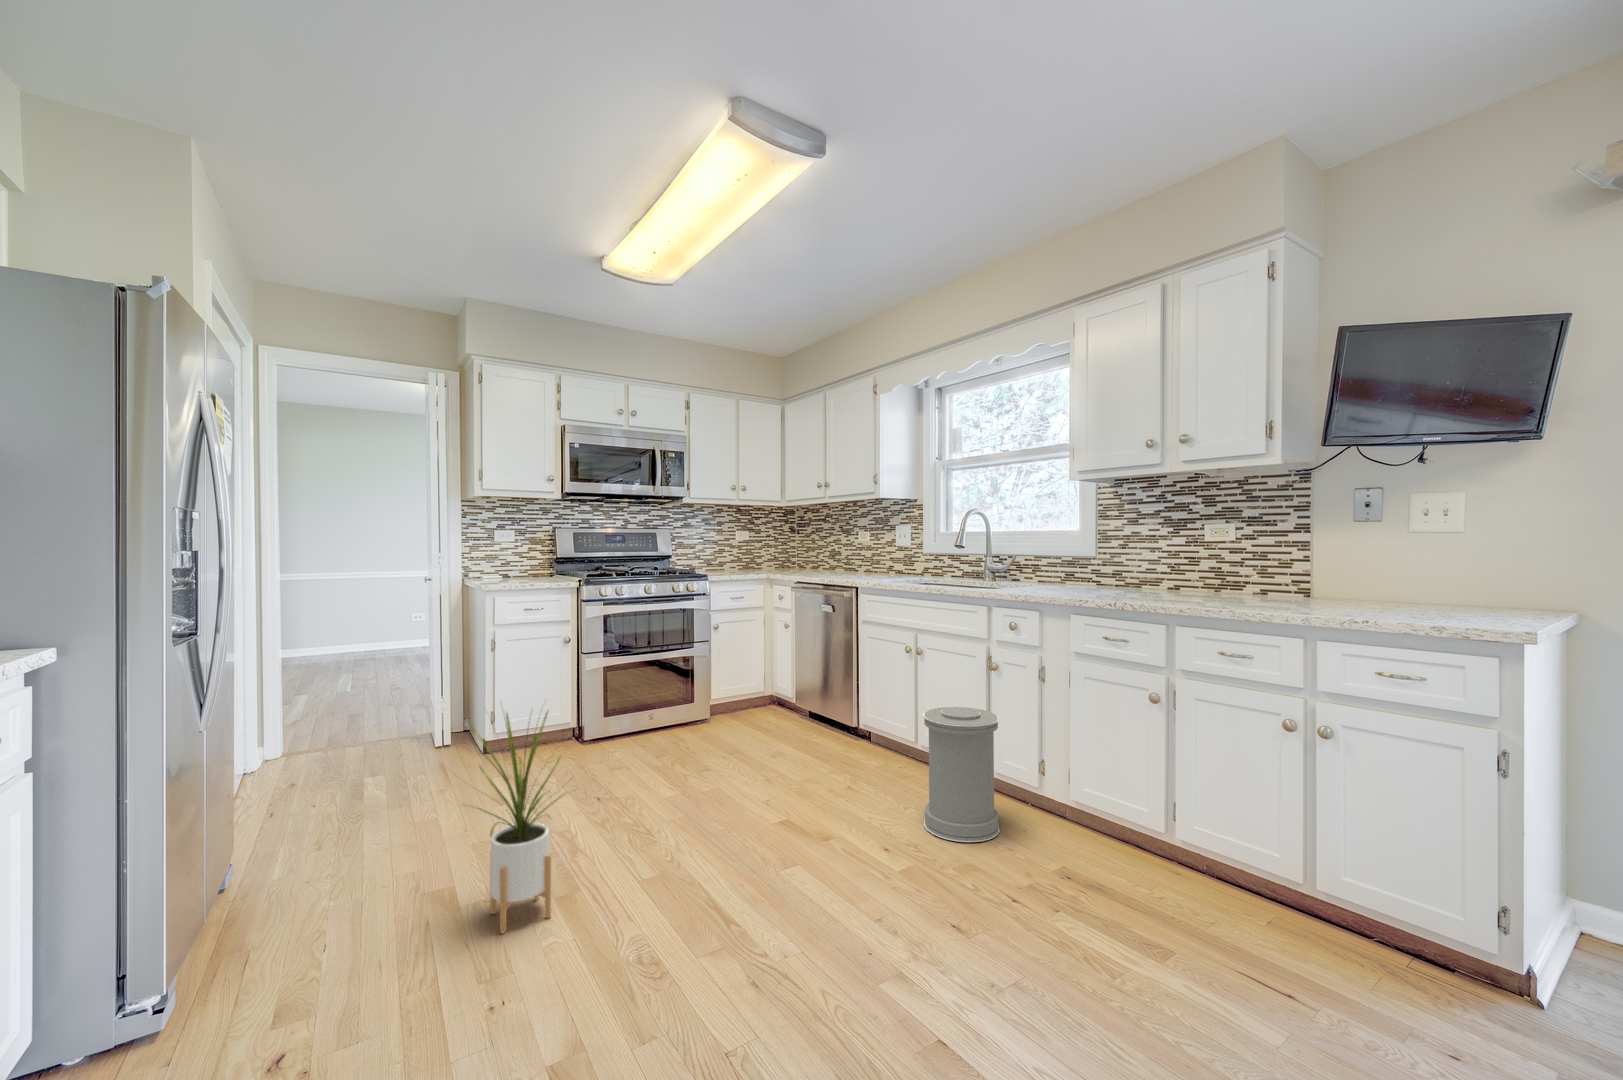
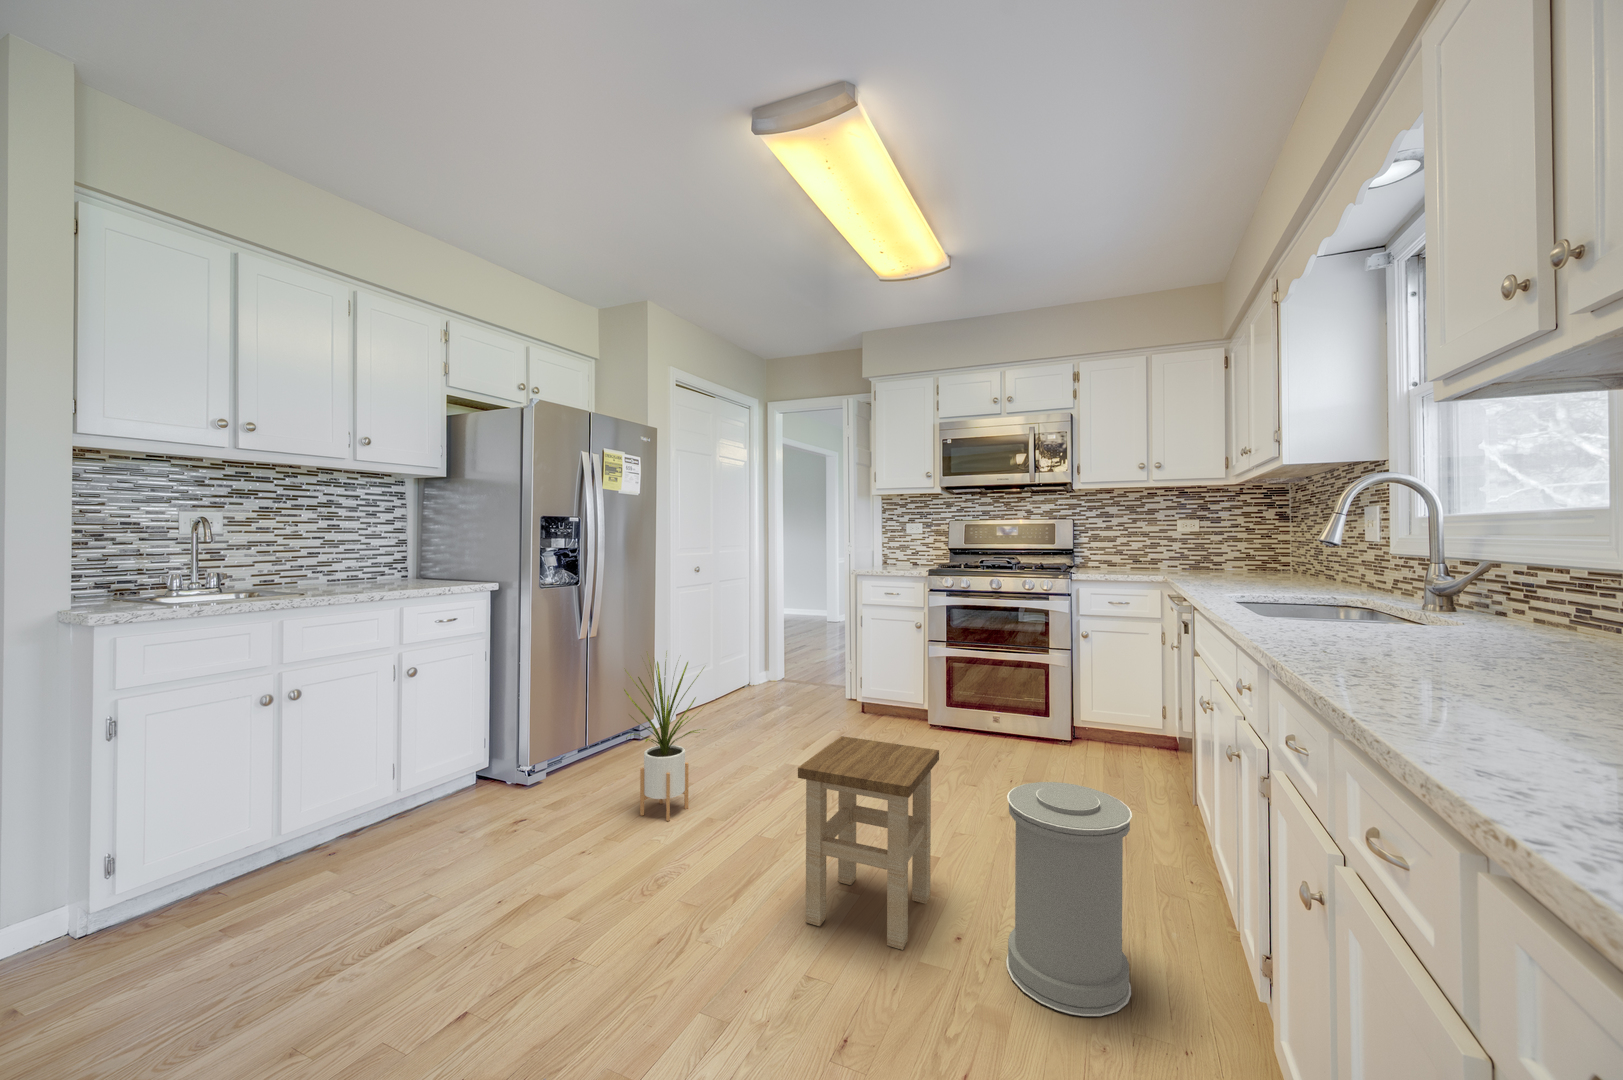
stool: none [776,716,906,889] -> present [798,736,939,950]

